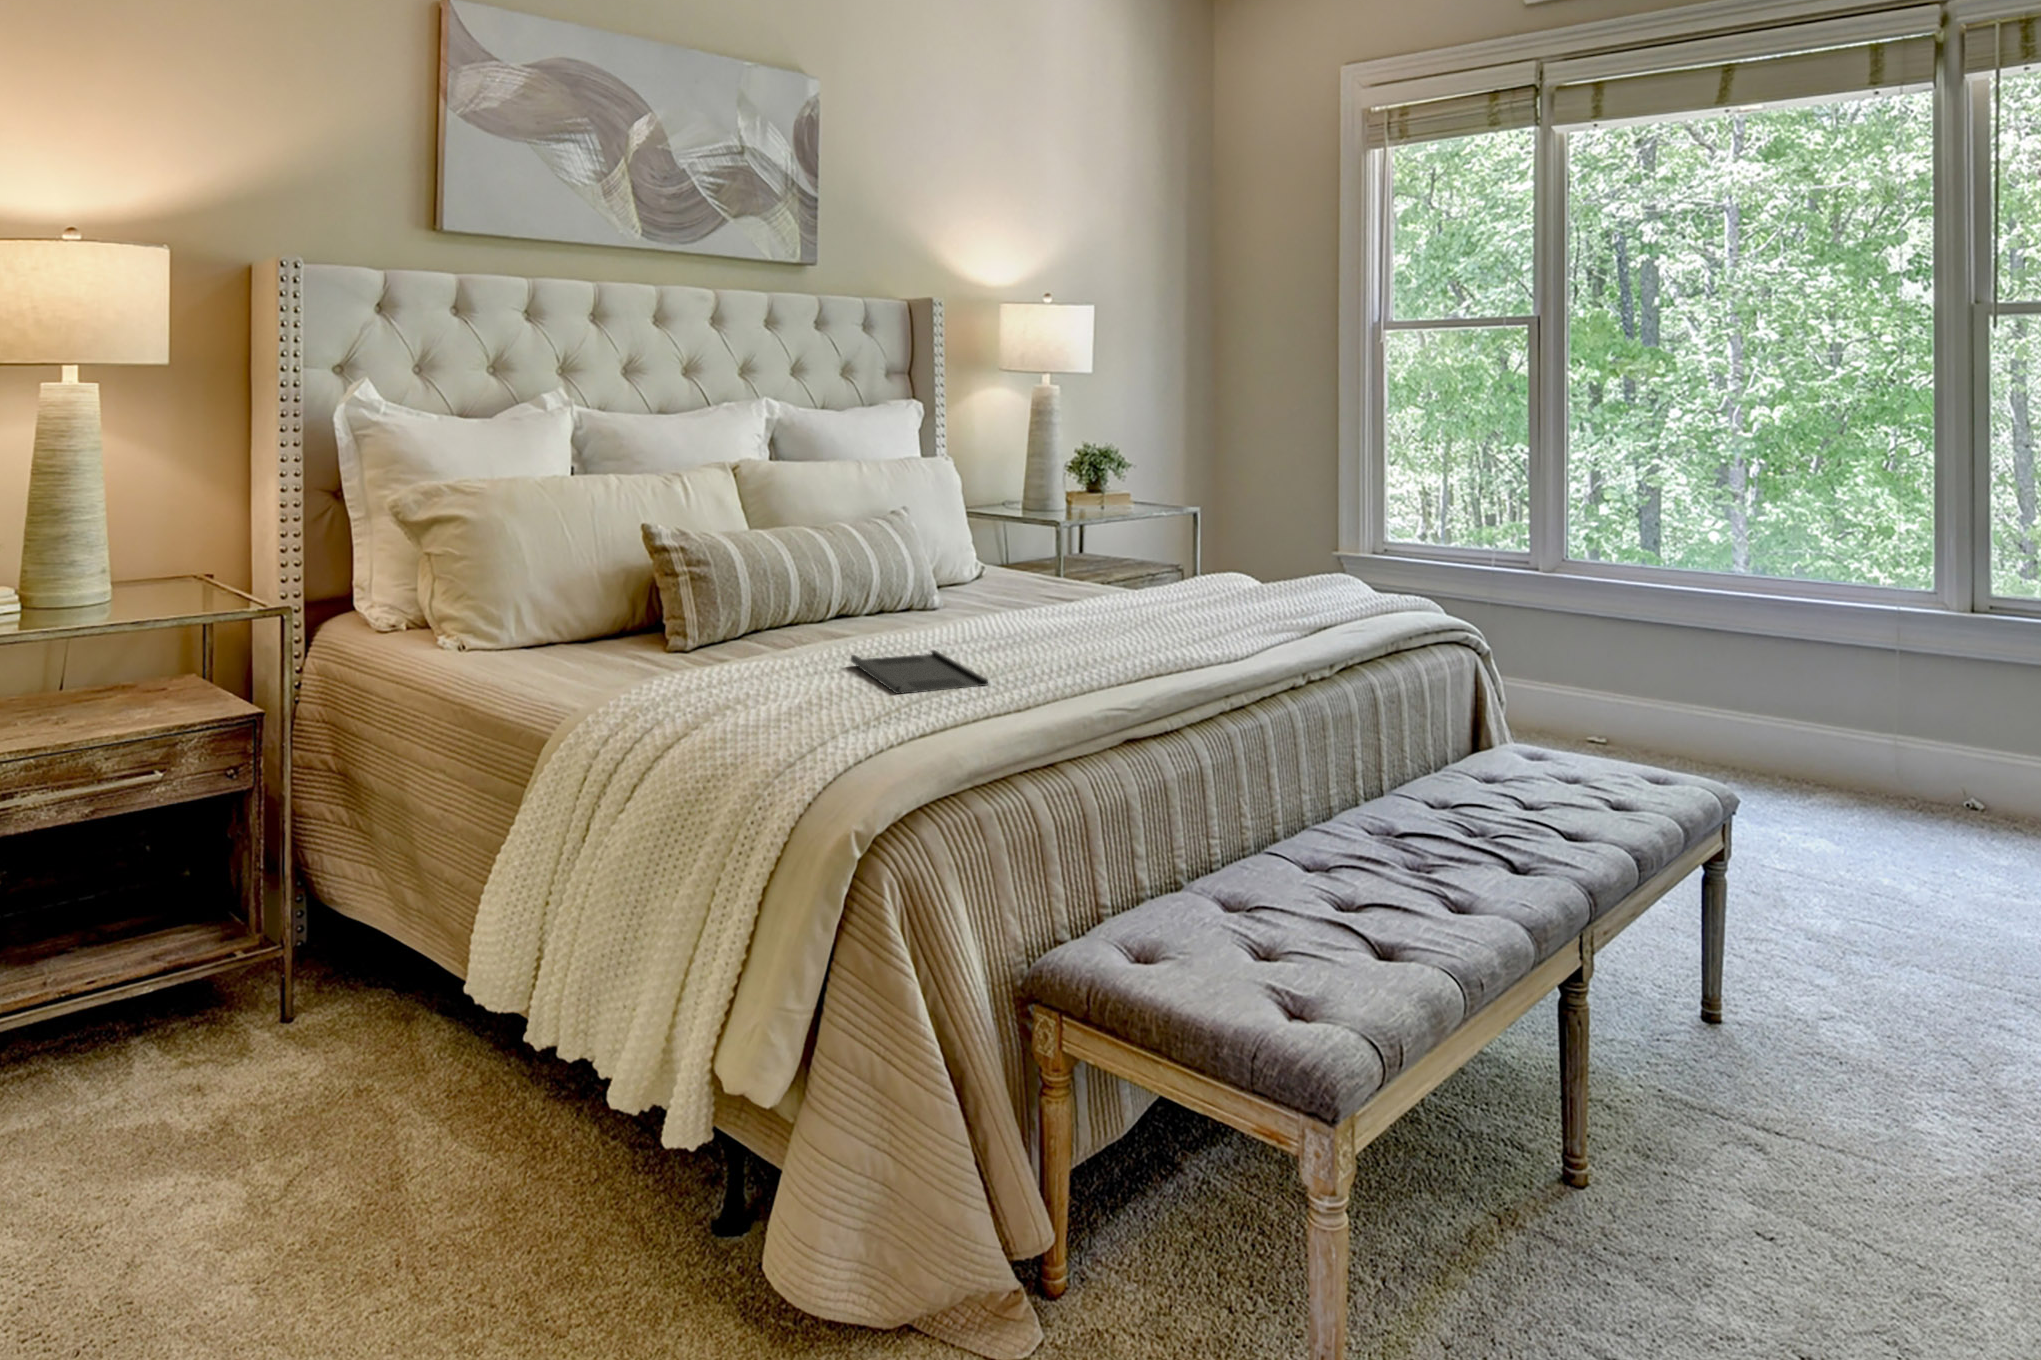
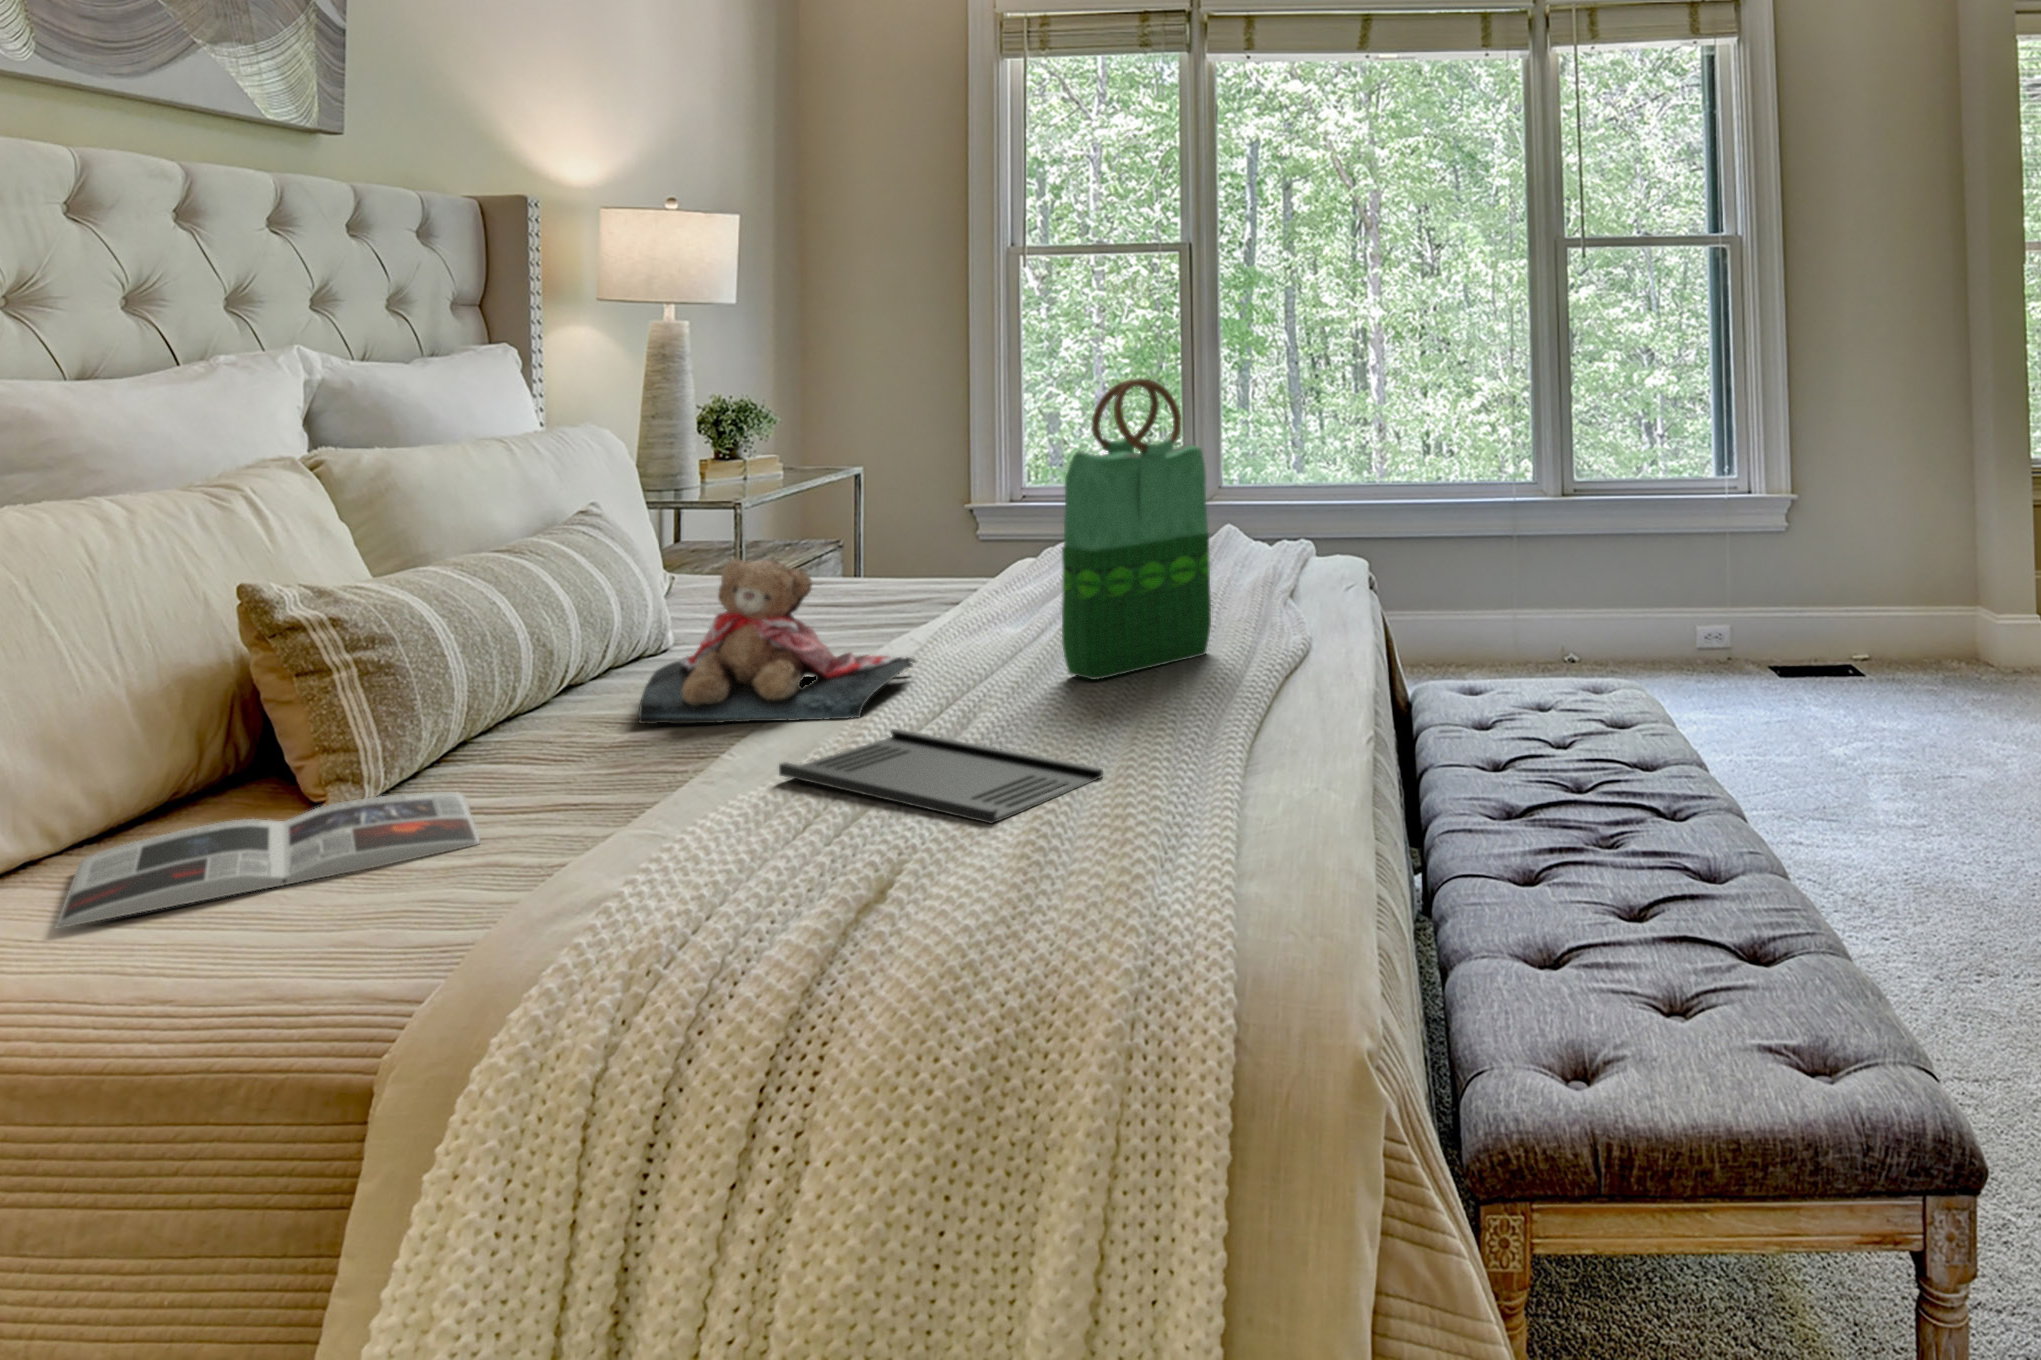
tote bag: none [1082,434,1197,644] -> present [1062,379,1211,679]
teddy bear: none [842,538,1015,647] -> present [639,558,915,724]
magazine: none [532,645,728,672] -> present [56,792,480,929]

